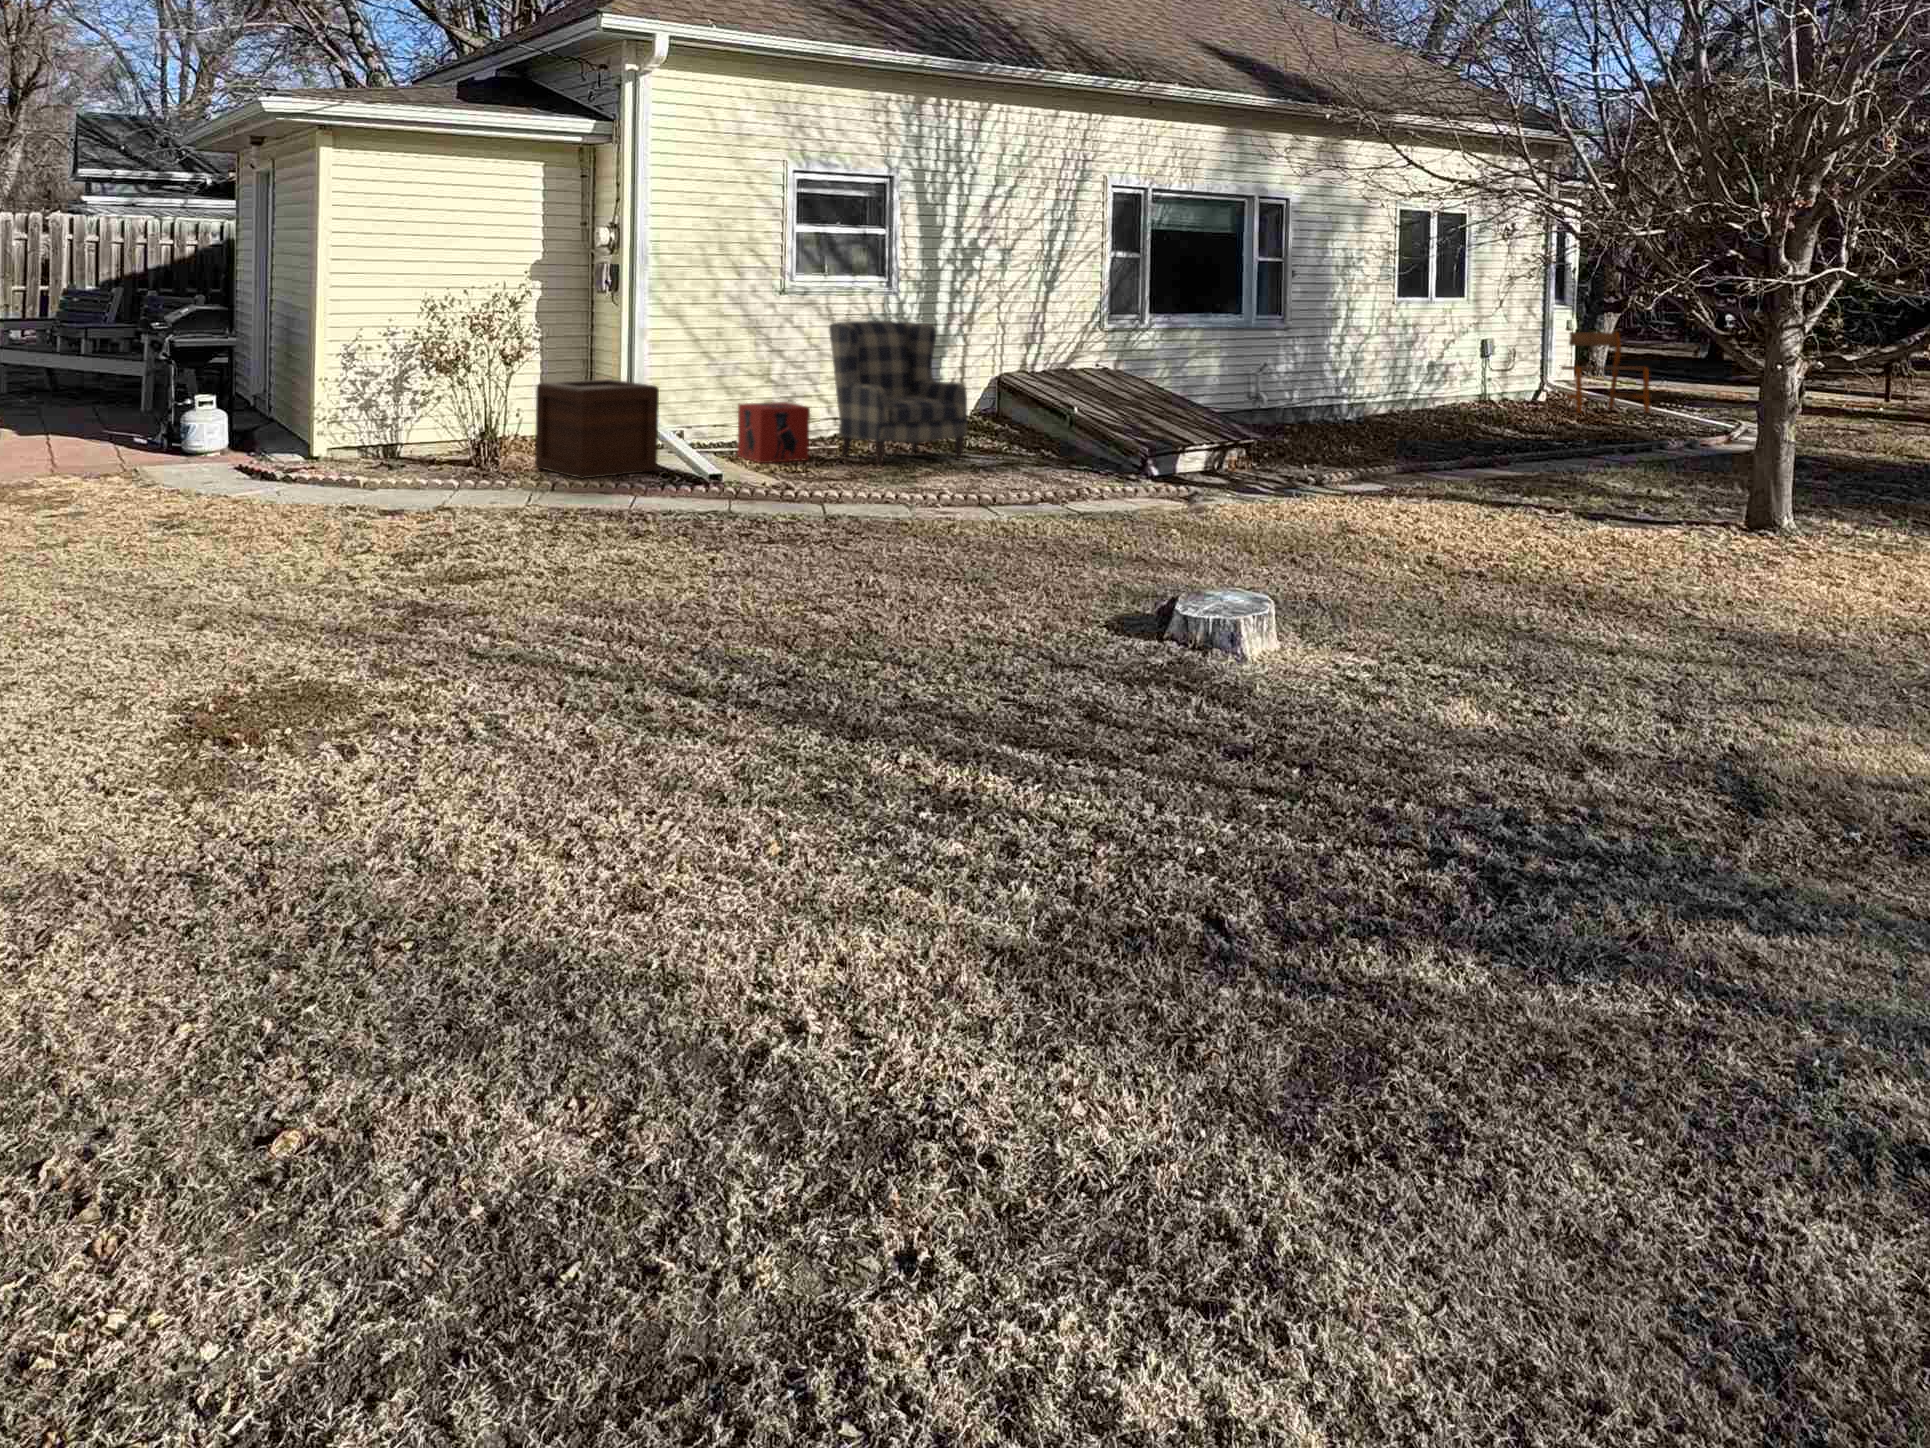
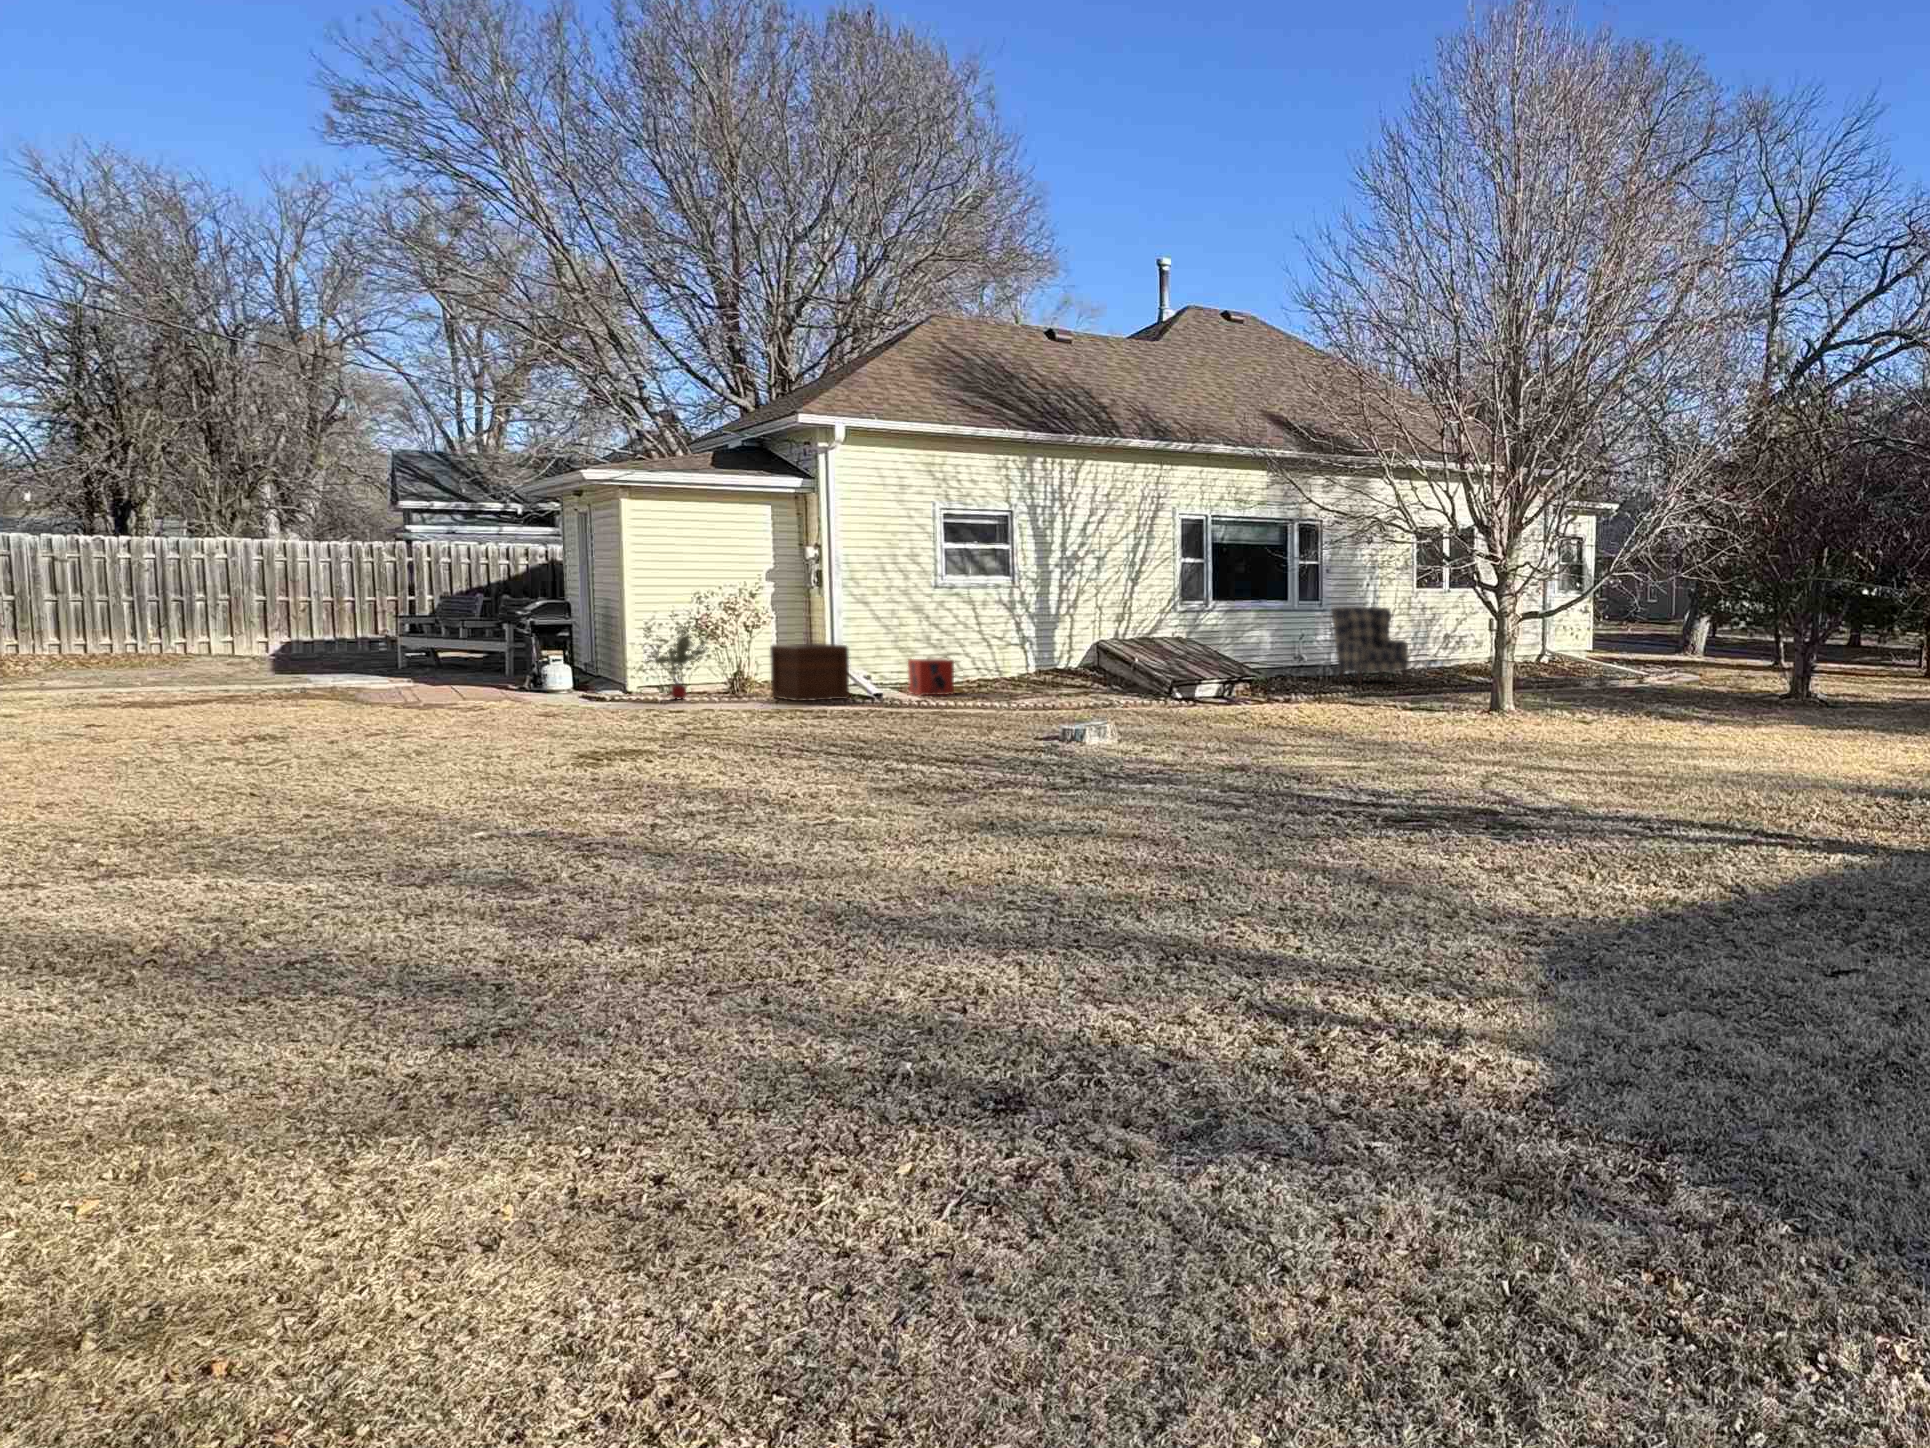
chair: present [829,320,968,466] -> present [1331,607,1409,684]
bench: present [1559,332,1650,413] -> none [1558,613,1628,672]
potted tree: none [339,352,443,471] -> present [648,627,708,699]

